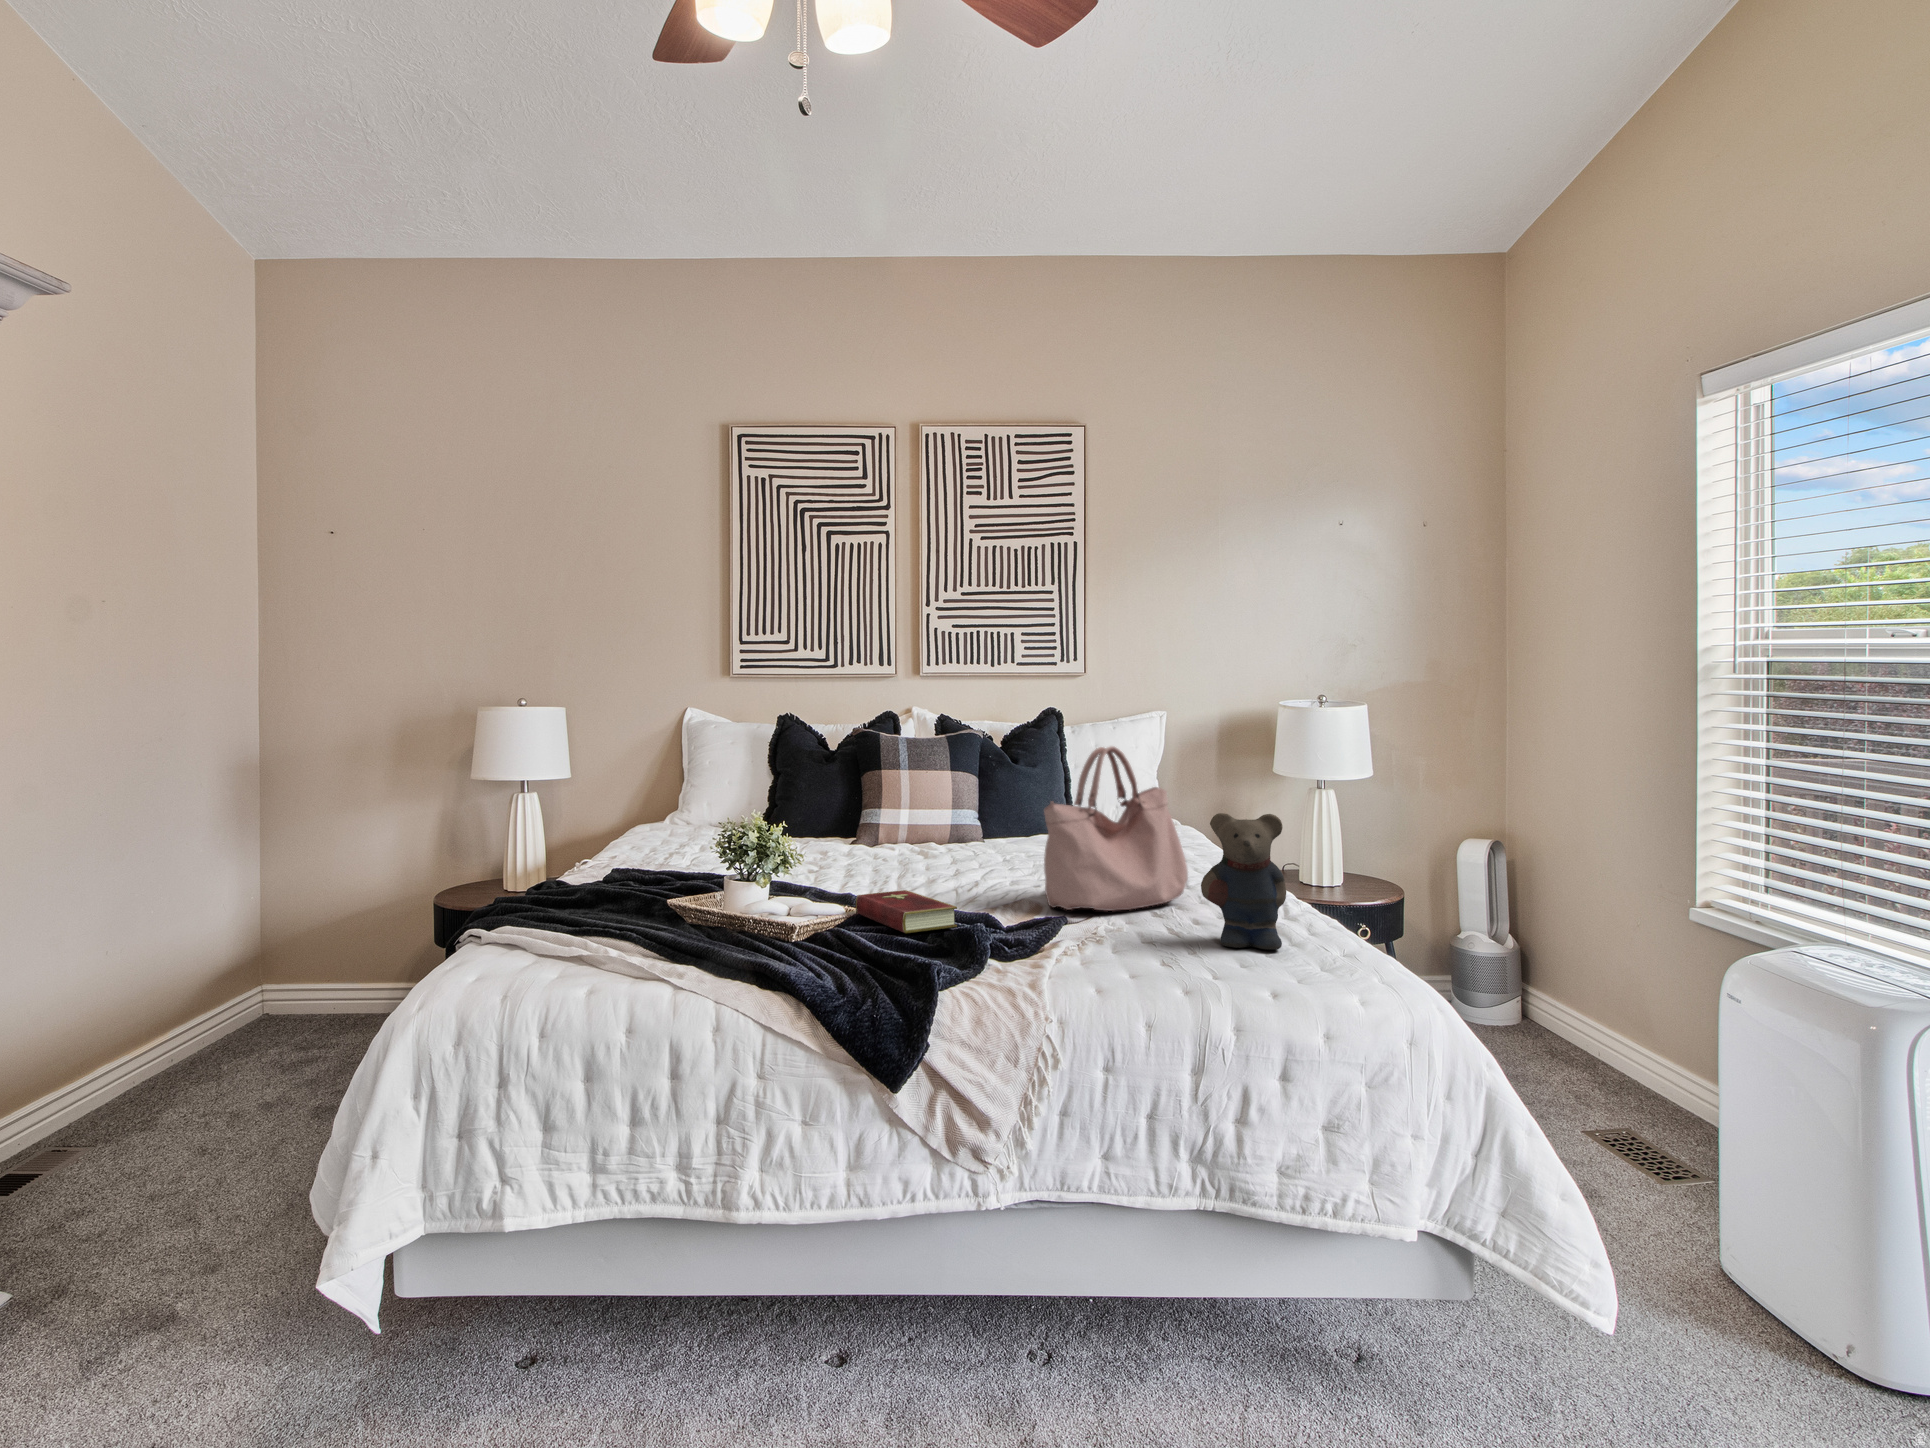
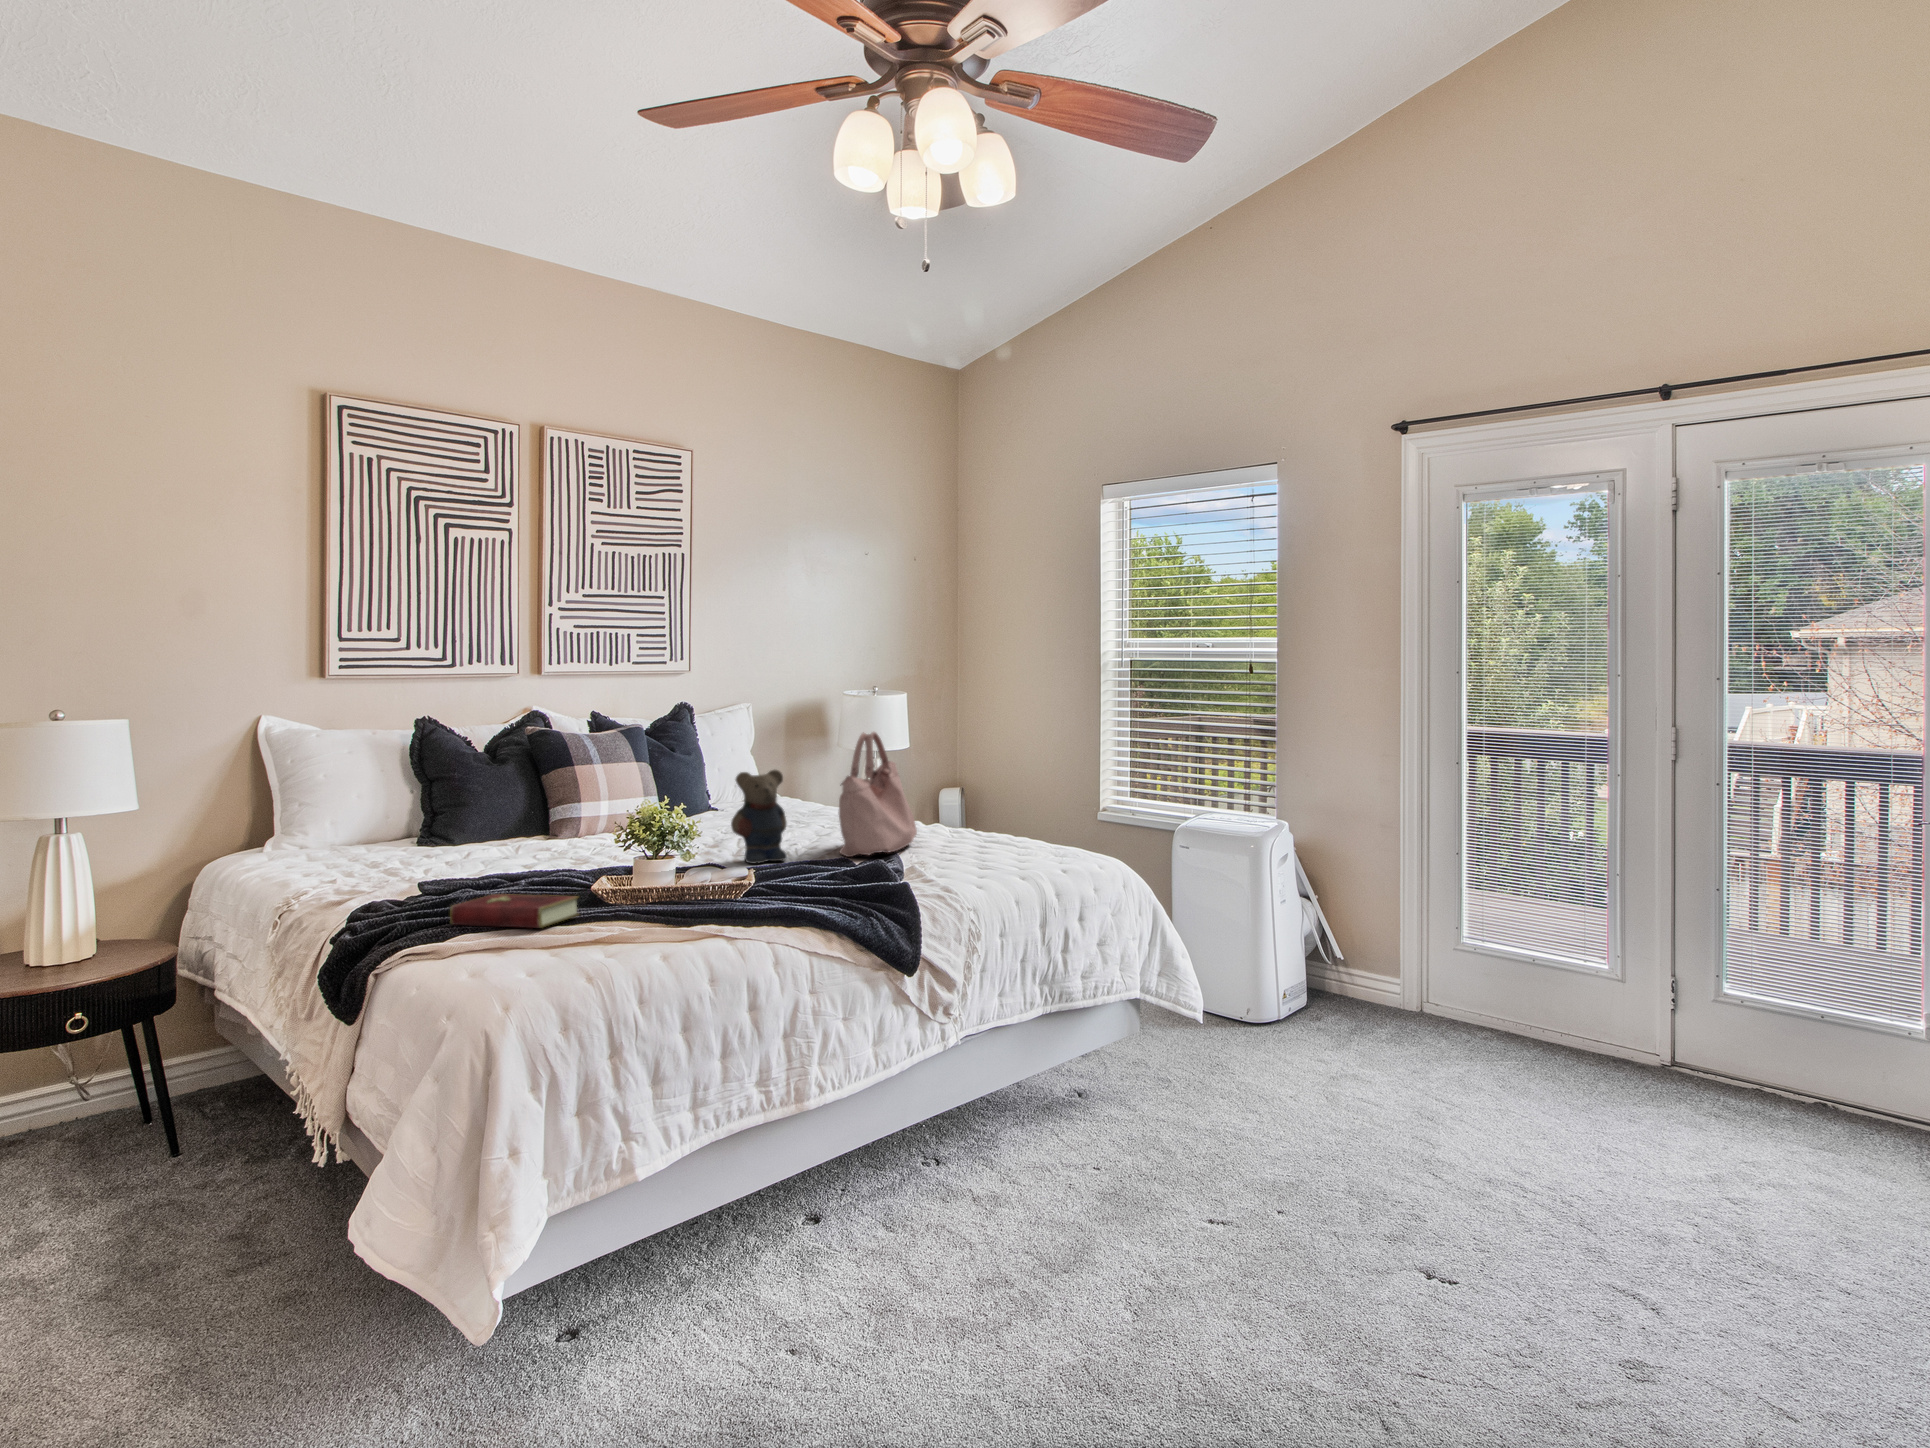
teddy bear: present [1201,813,1286,949] -> present [731,770,787,864]
hardcover book: present [856,890,957,933] -> present [450,894,579,928]

